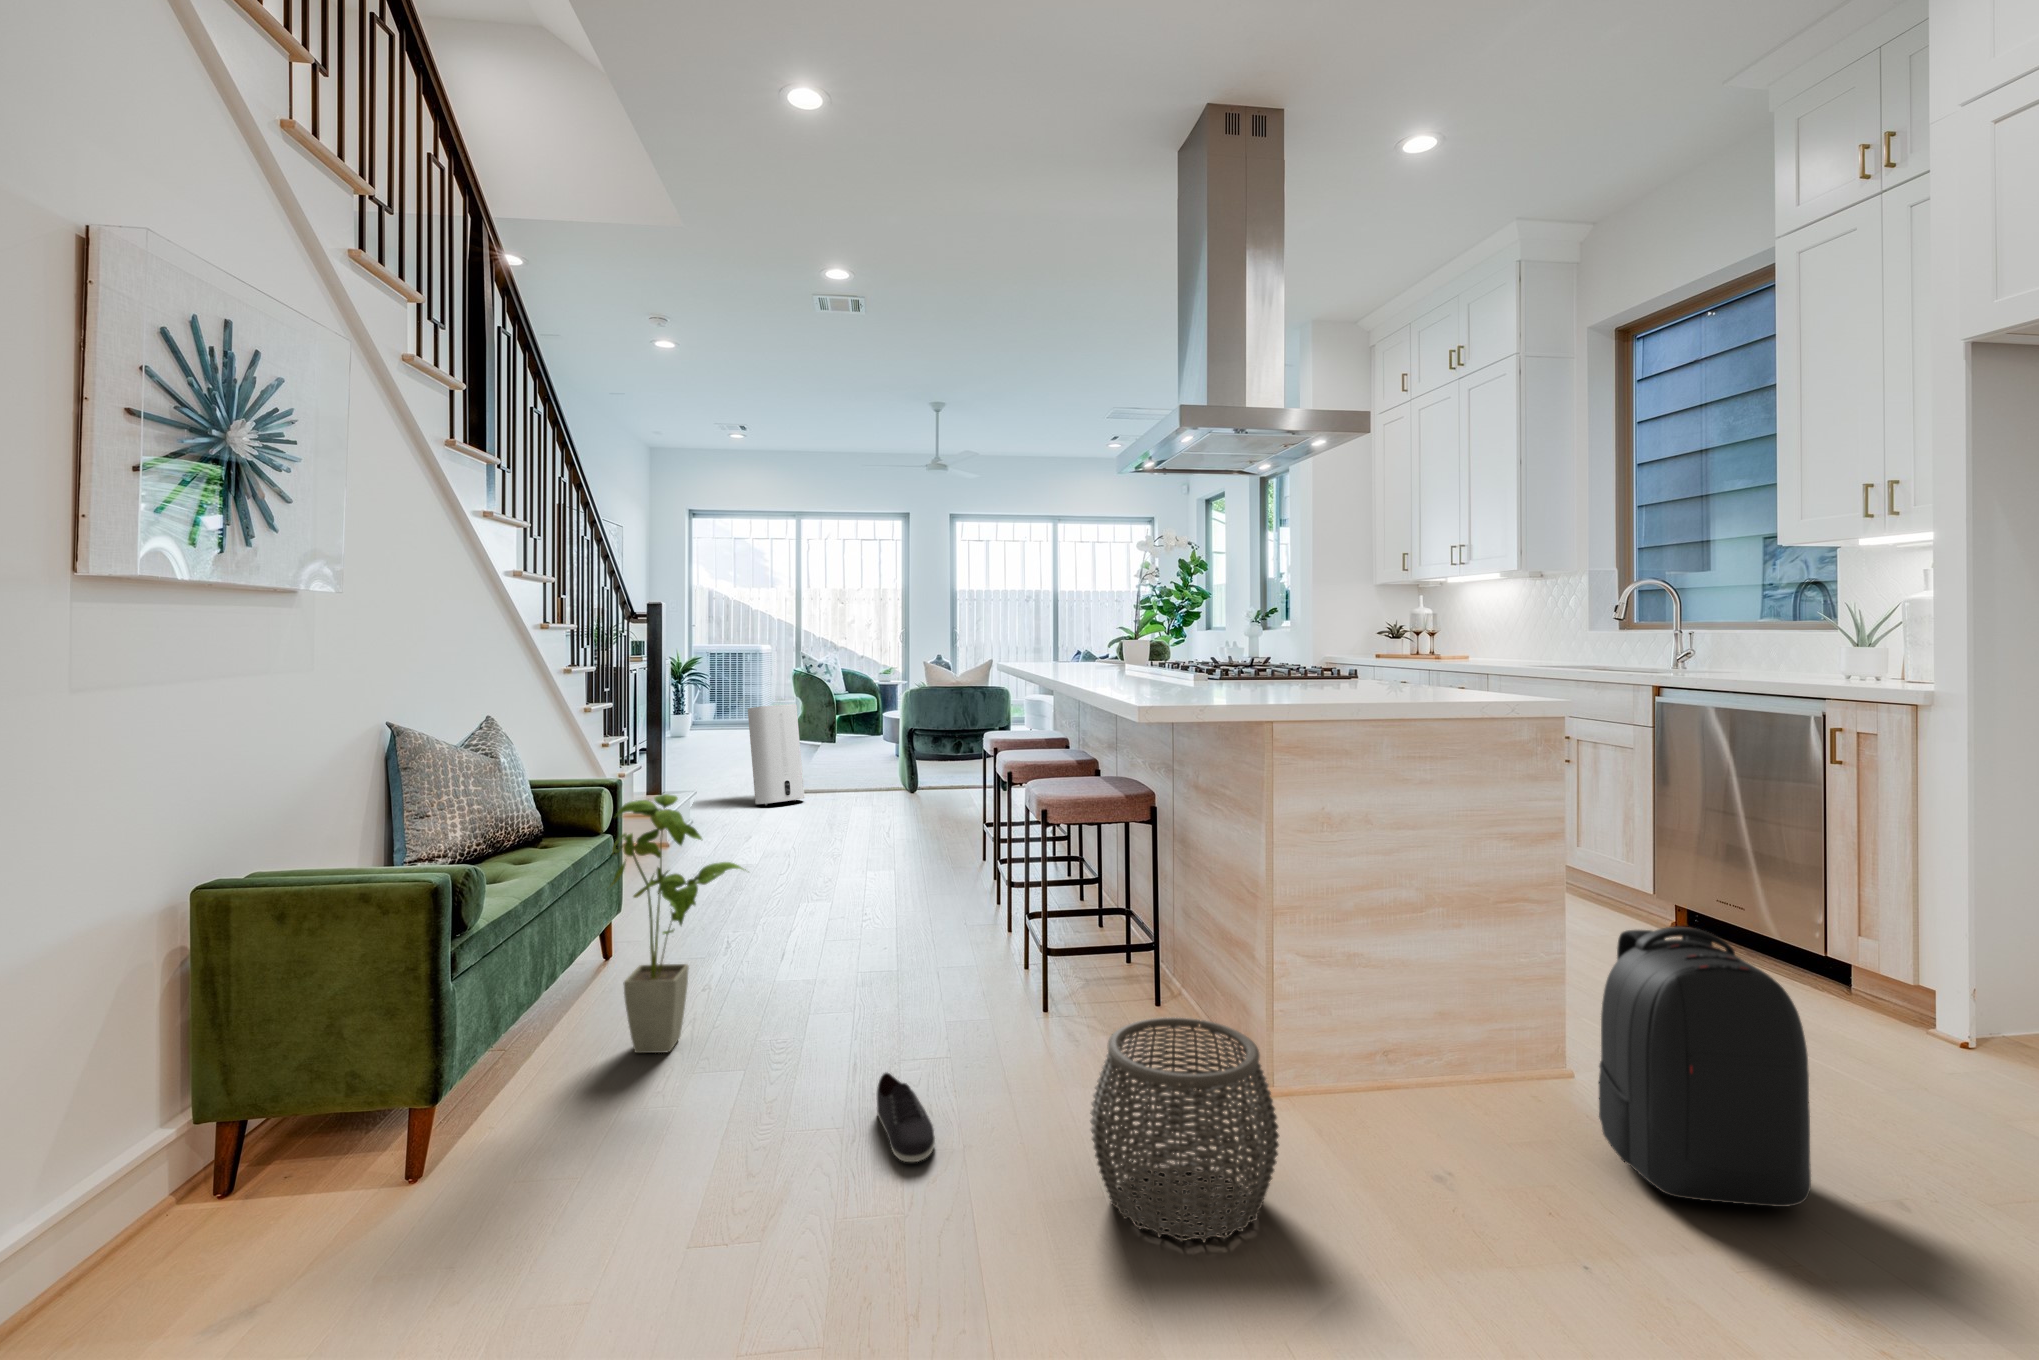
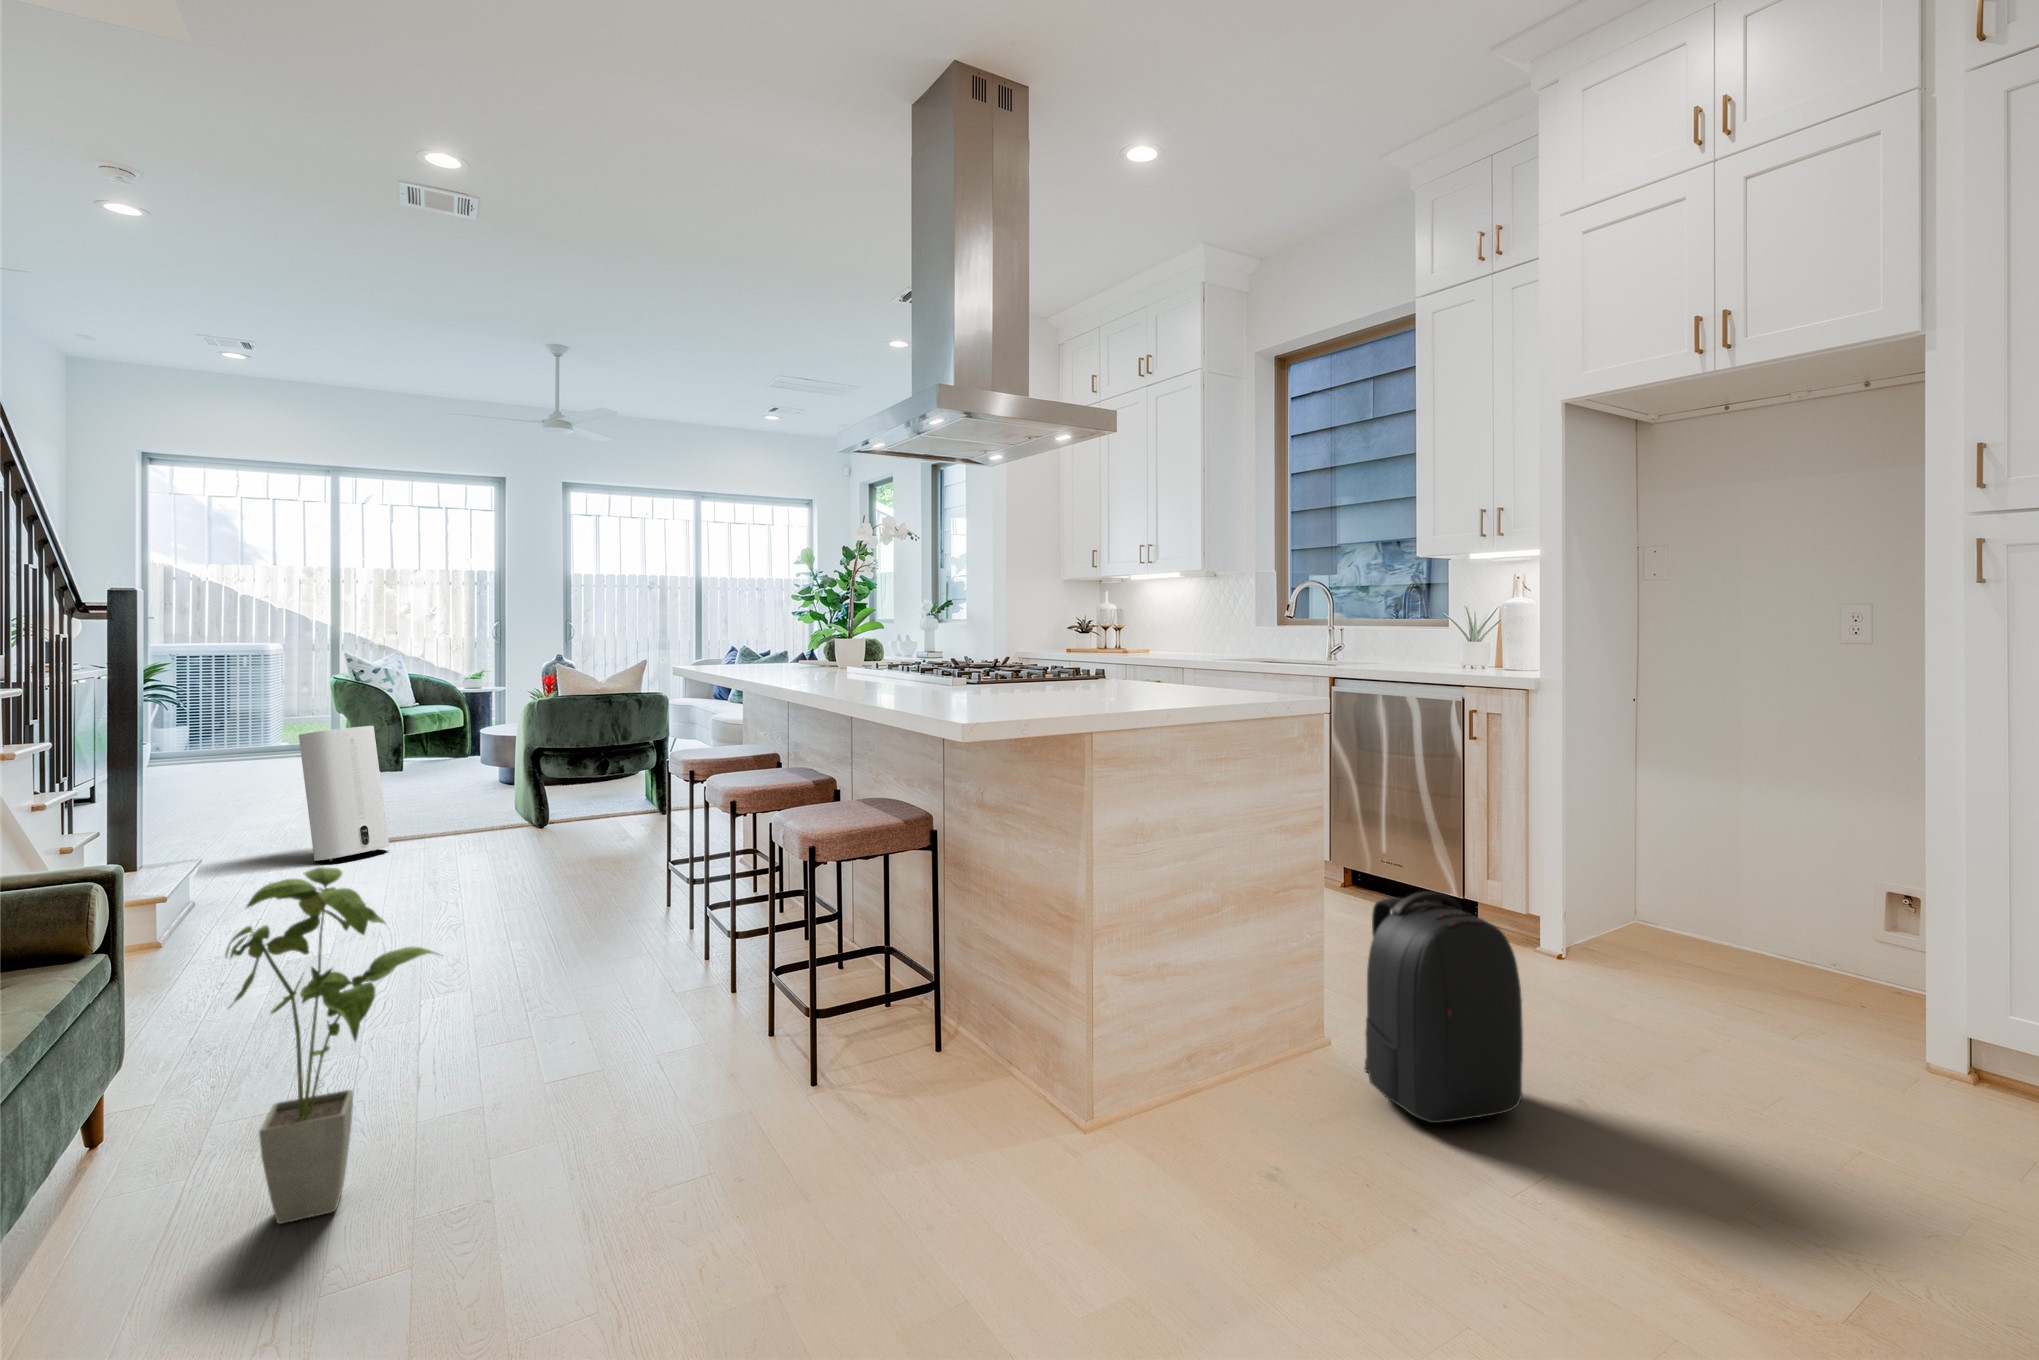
woven basket: present [1090,1017,1279,1242] -> none [951,1044,1141,1277]
shoe: present [877,1073,935,1162] -> none [668,1172,759,1270]

